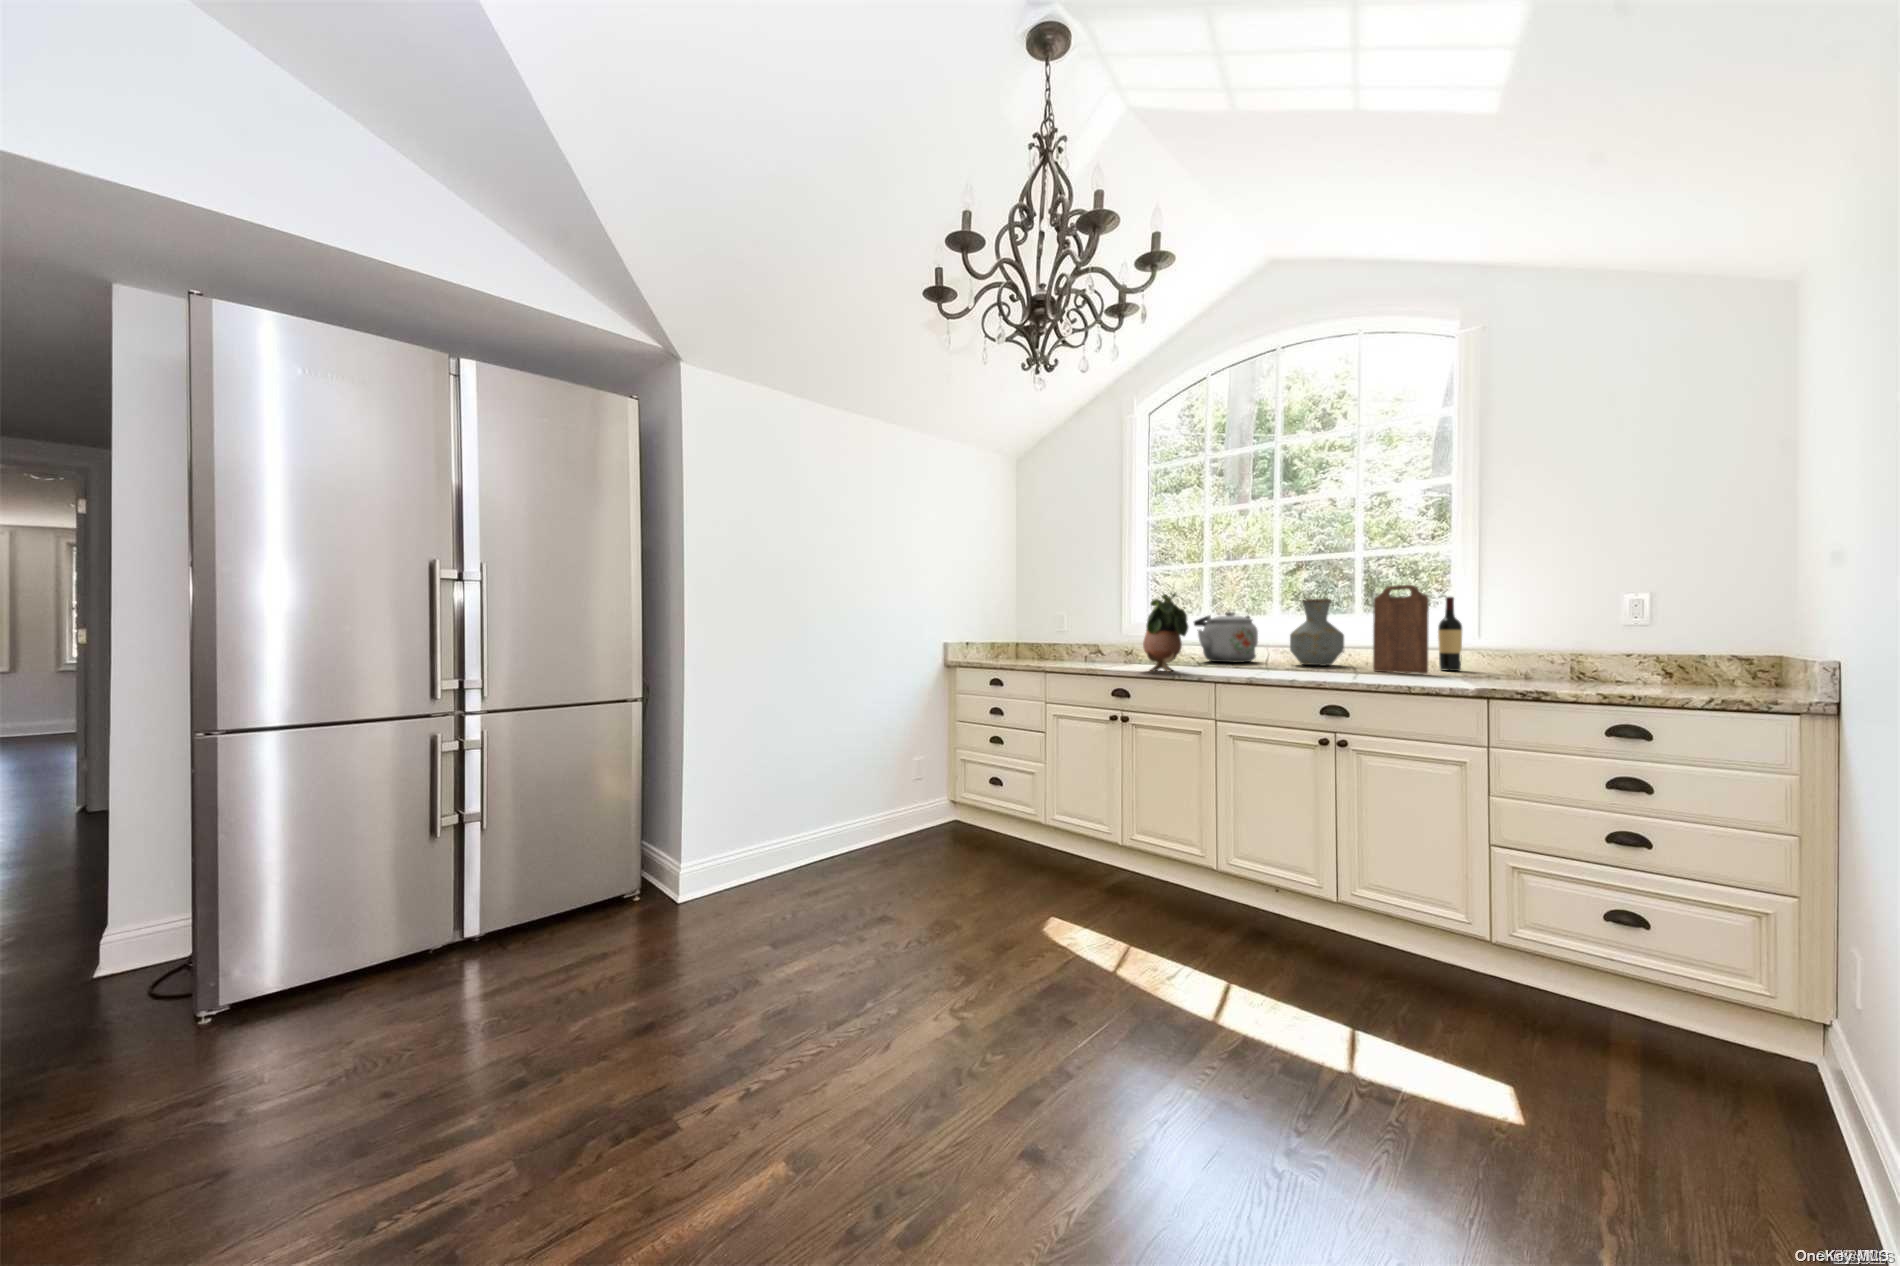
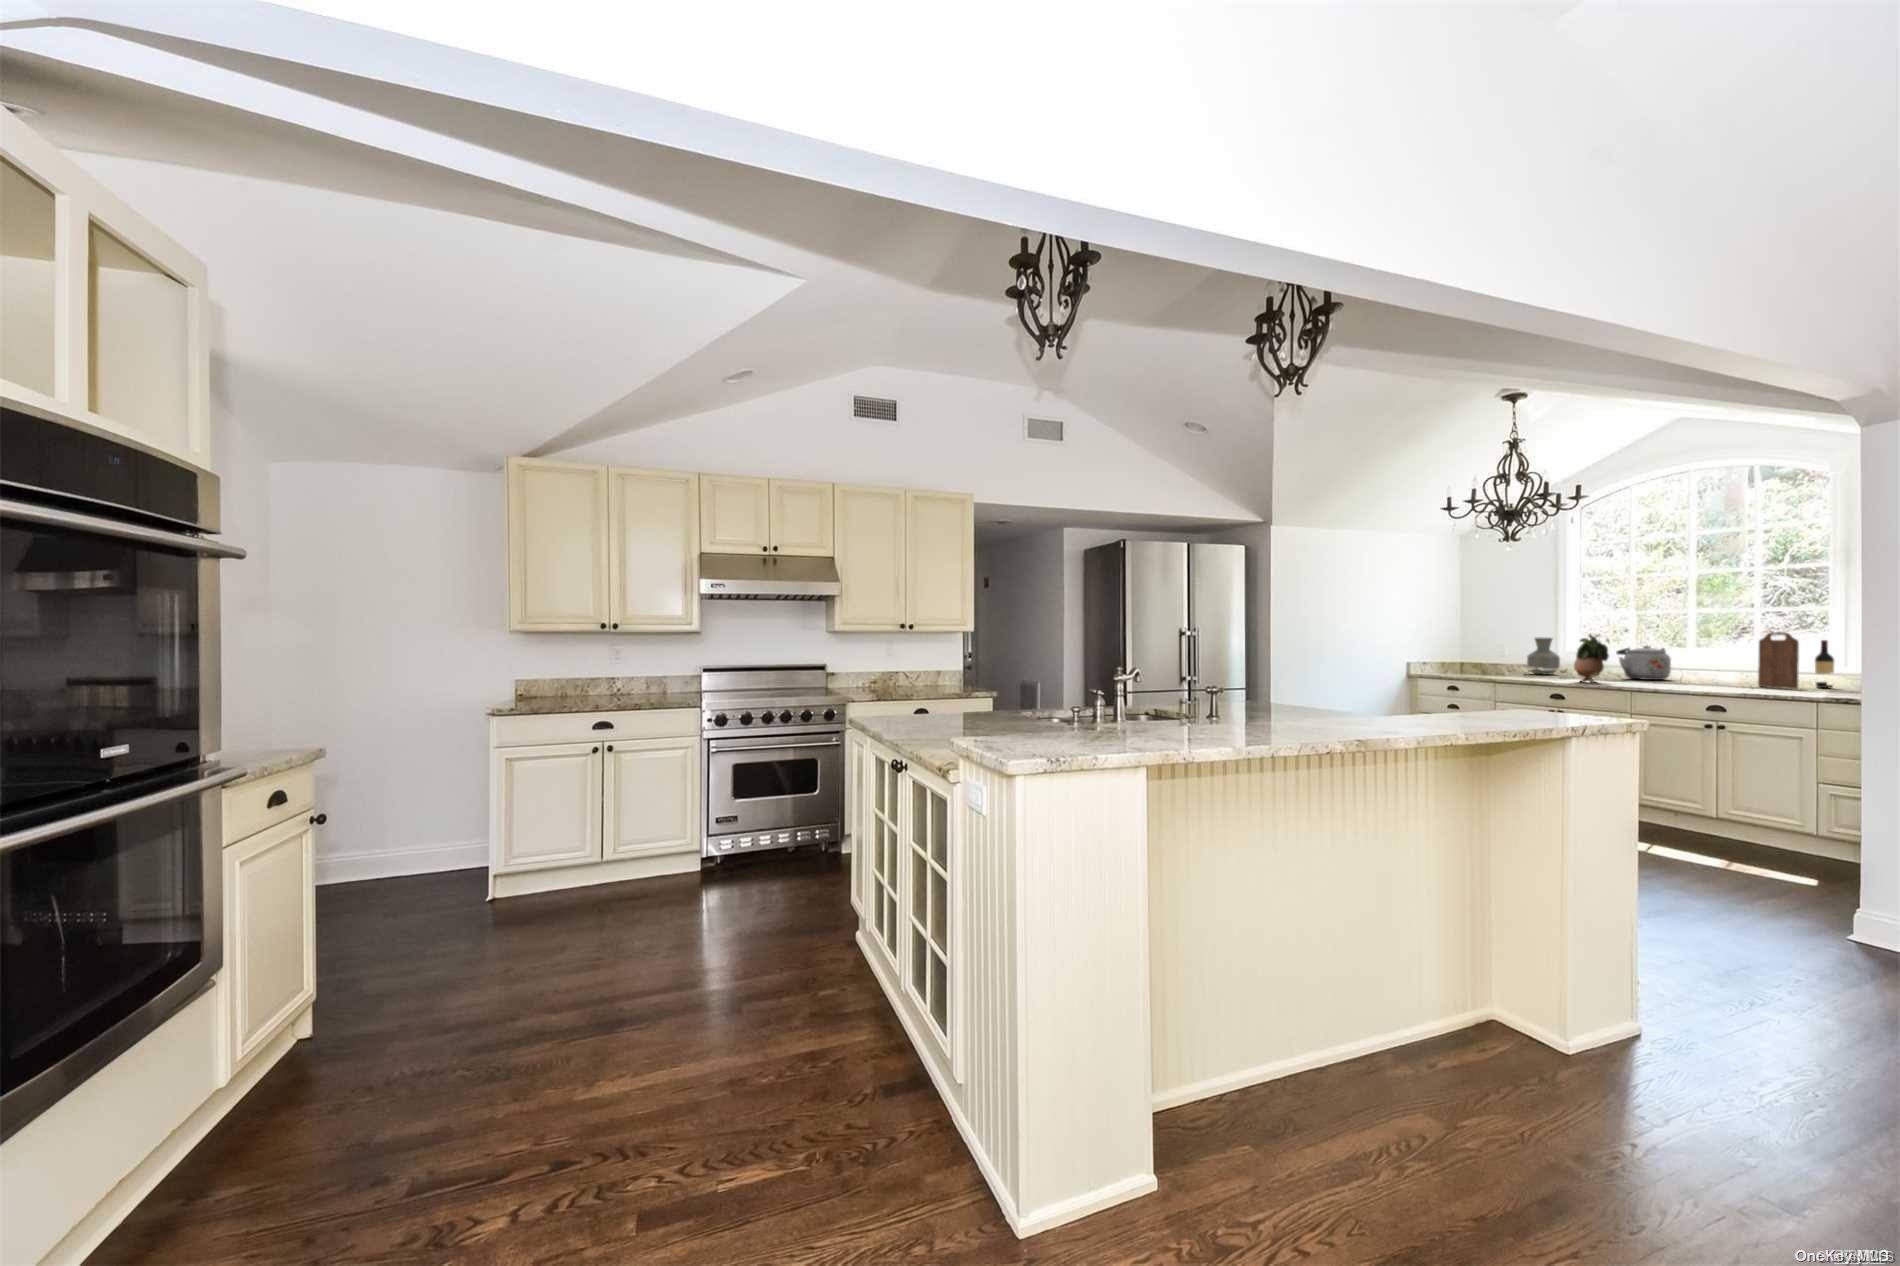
vase: present [1290,599,1344,666] -> present [1527,638,1560,675]

